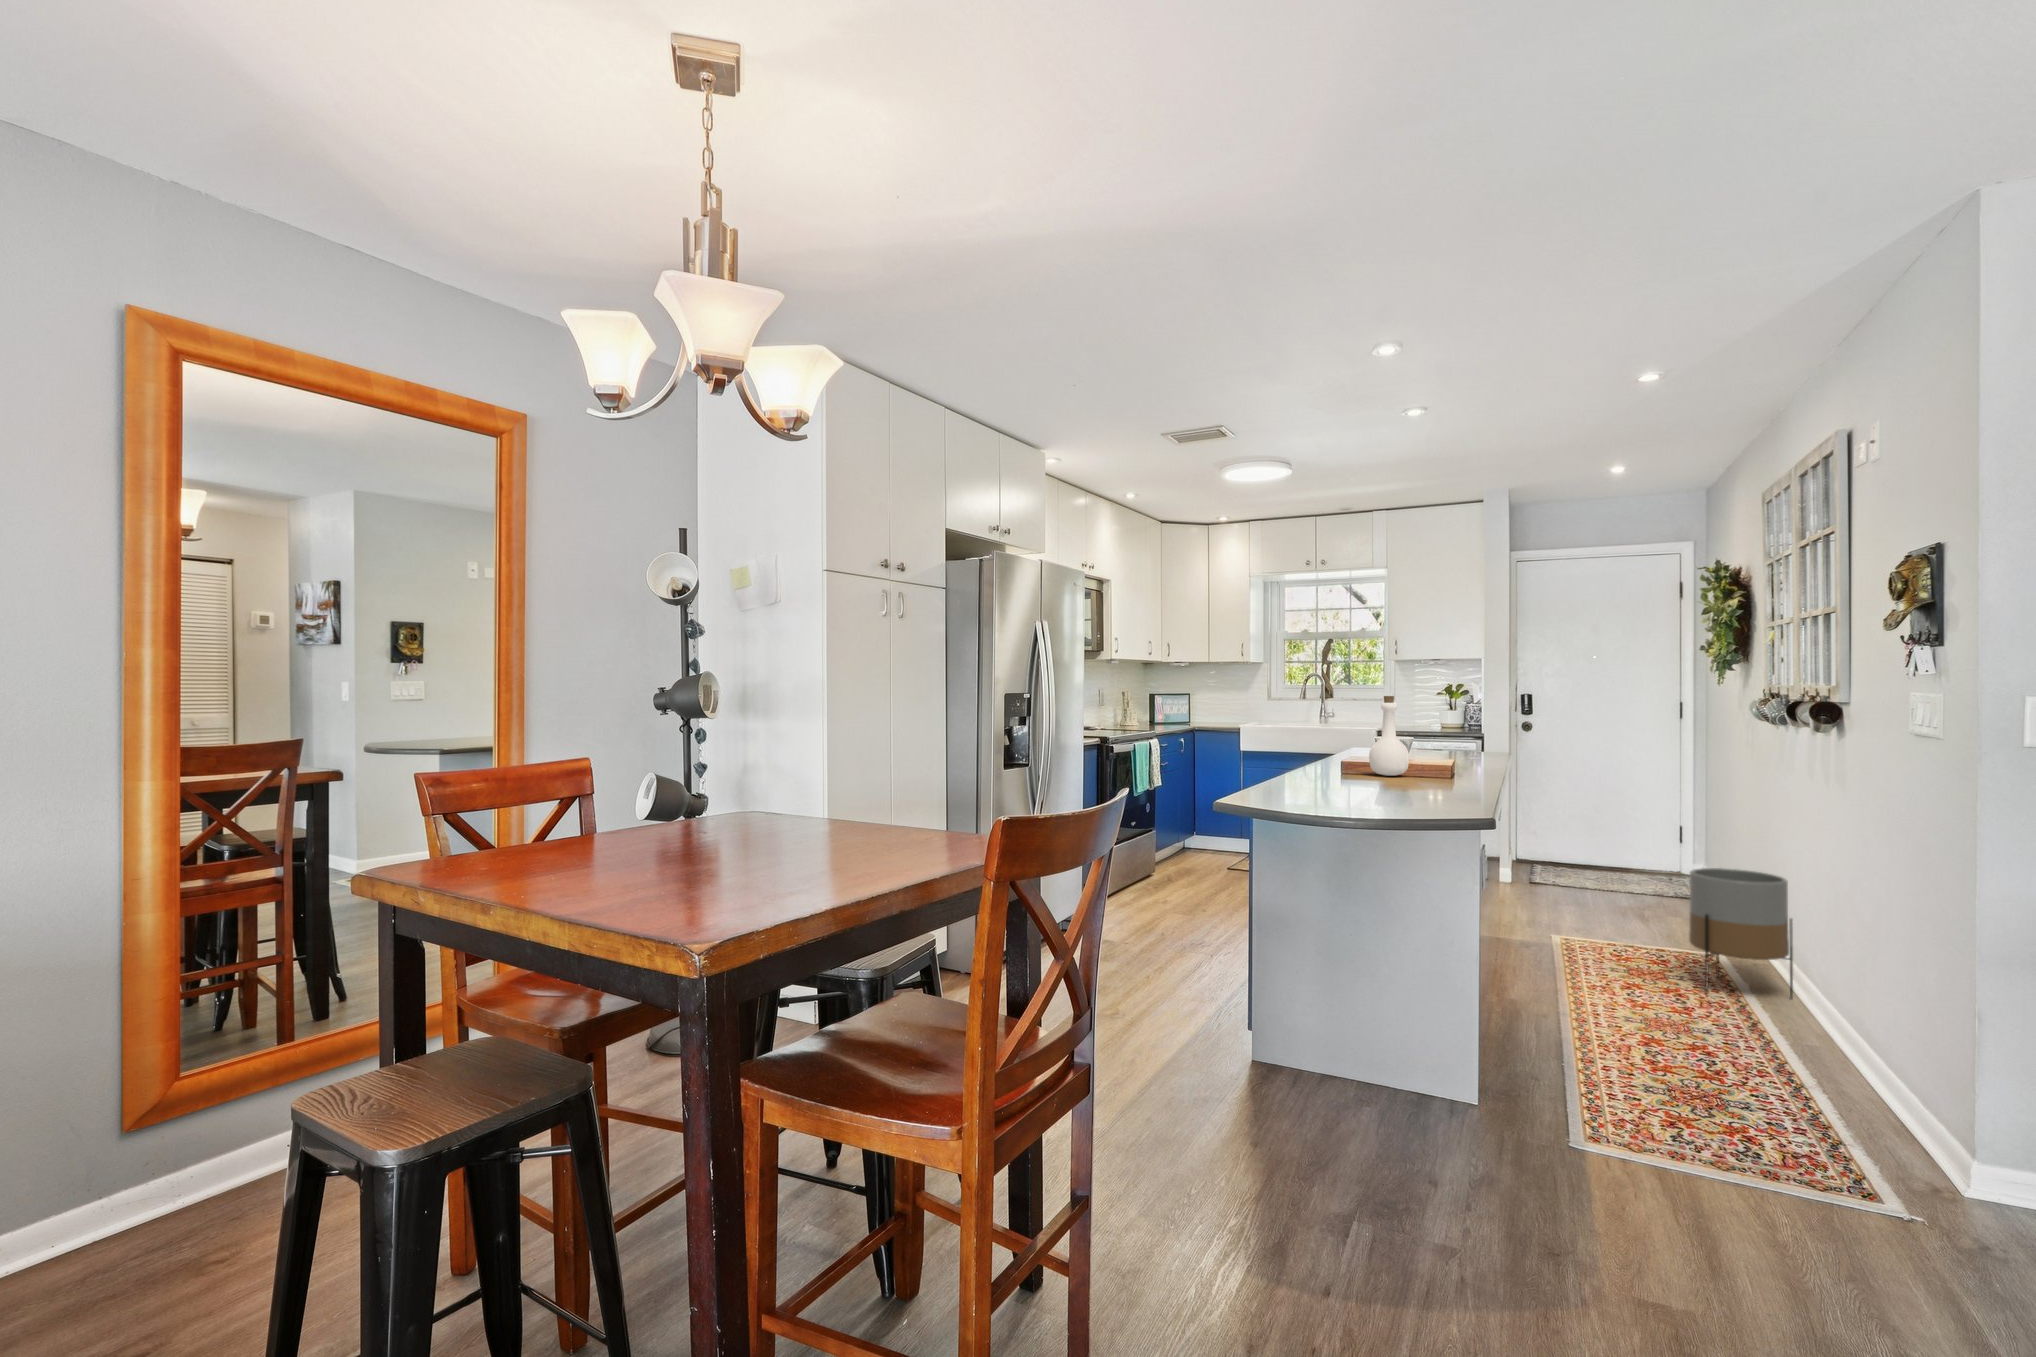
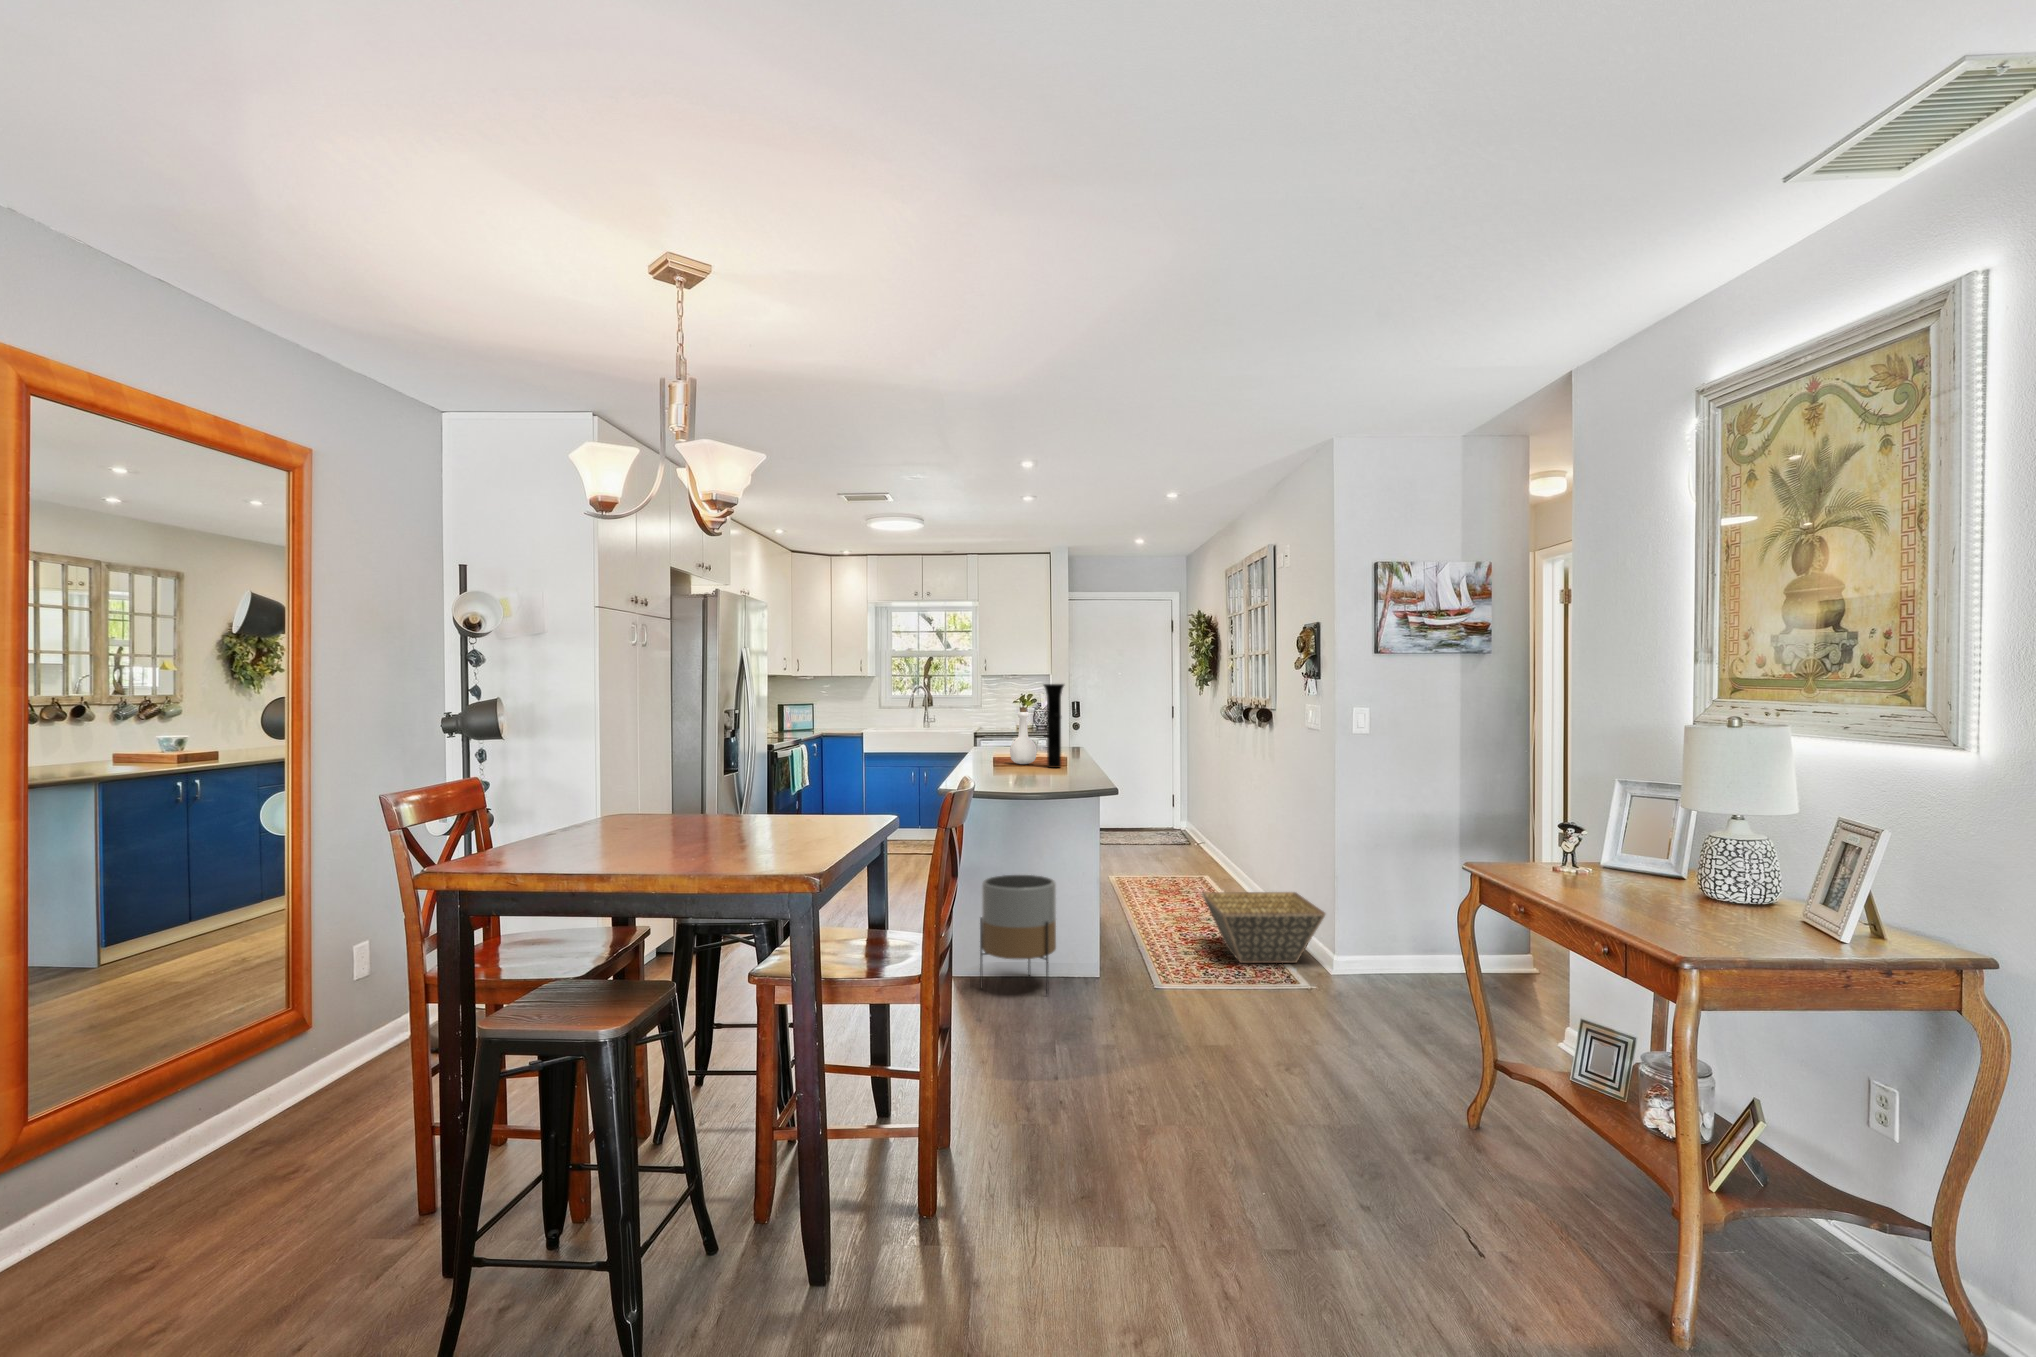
vase: none [1413,662,1449,783] -> present [1044,684,1064,768]
planter: present [1689,868,1793,998] -> present [980,875,1056,994]
basket: none [1685,994,1938,1147] -> present [1202,892,1325,963]

